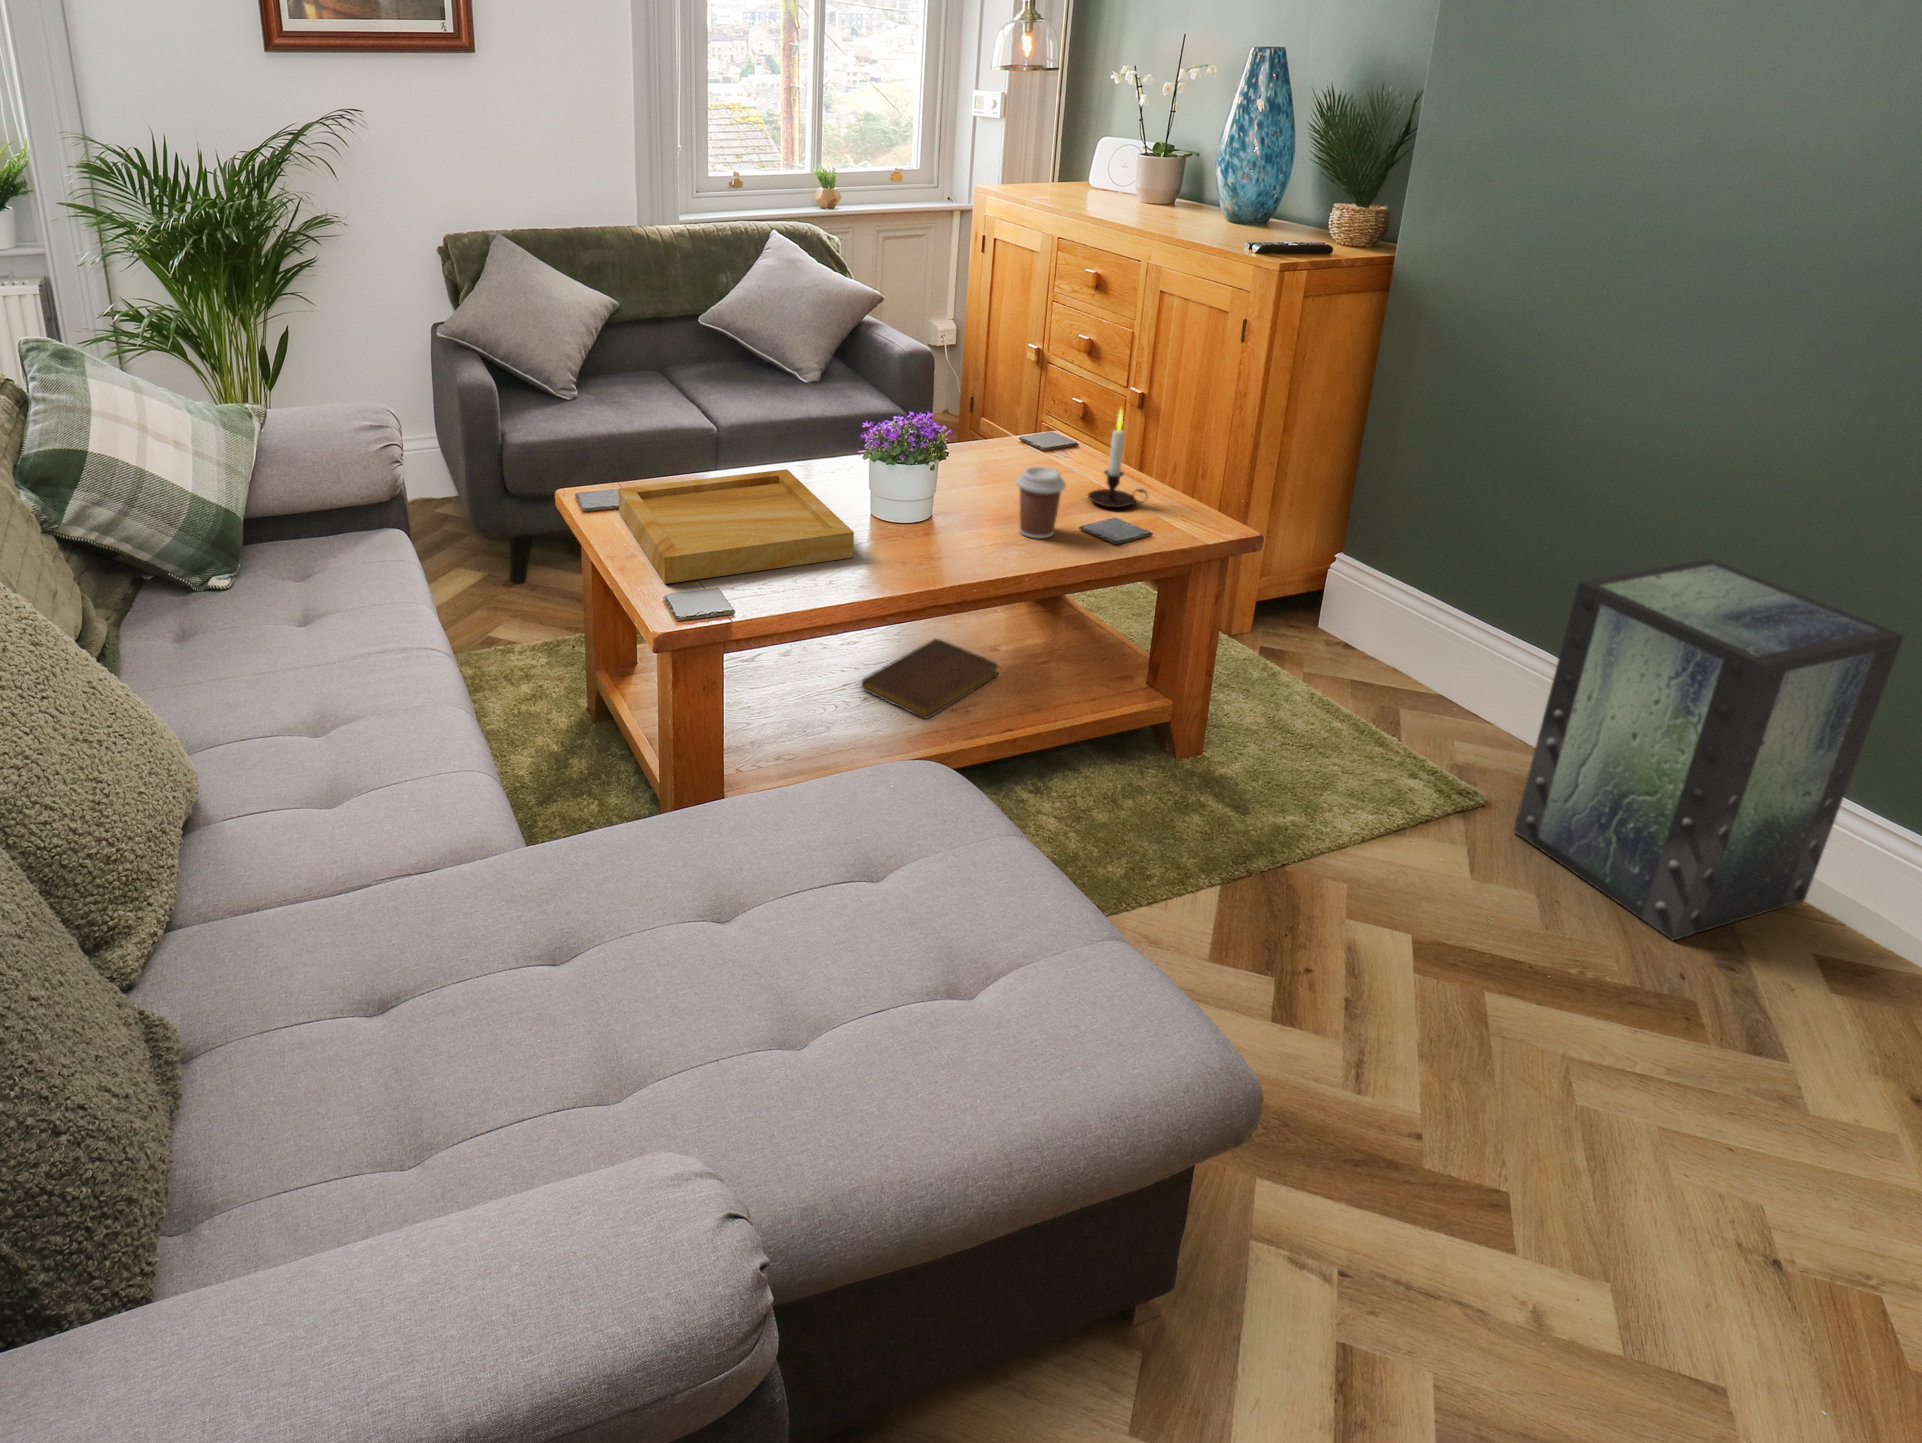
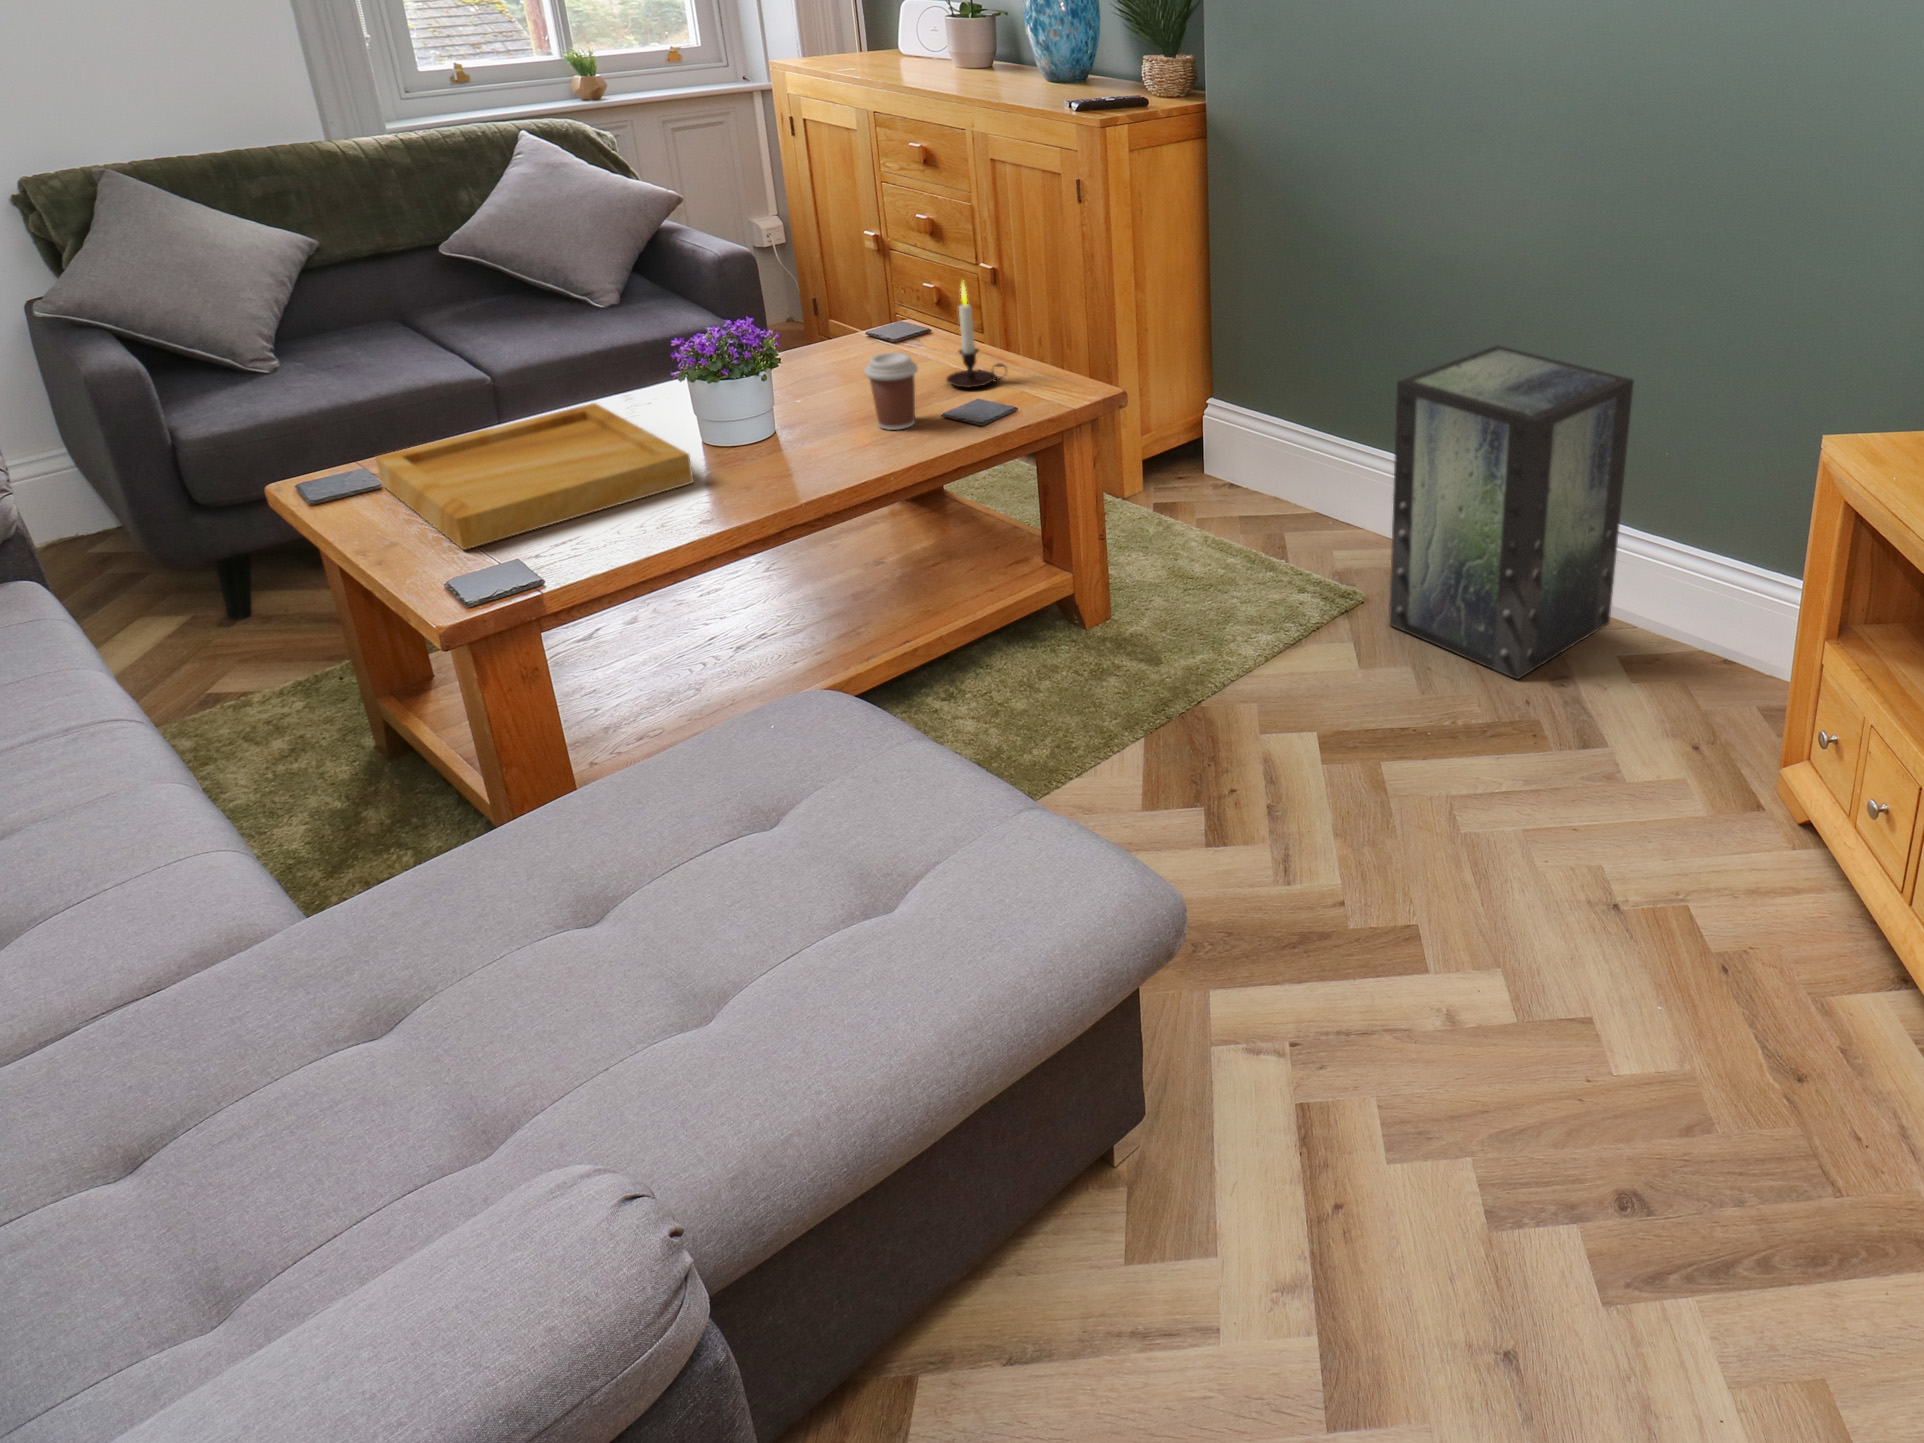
notebook: present [861,639,999,719] -> none [734,566,888,649]

